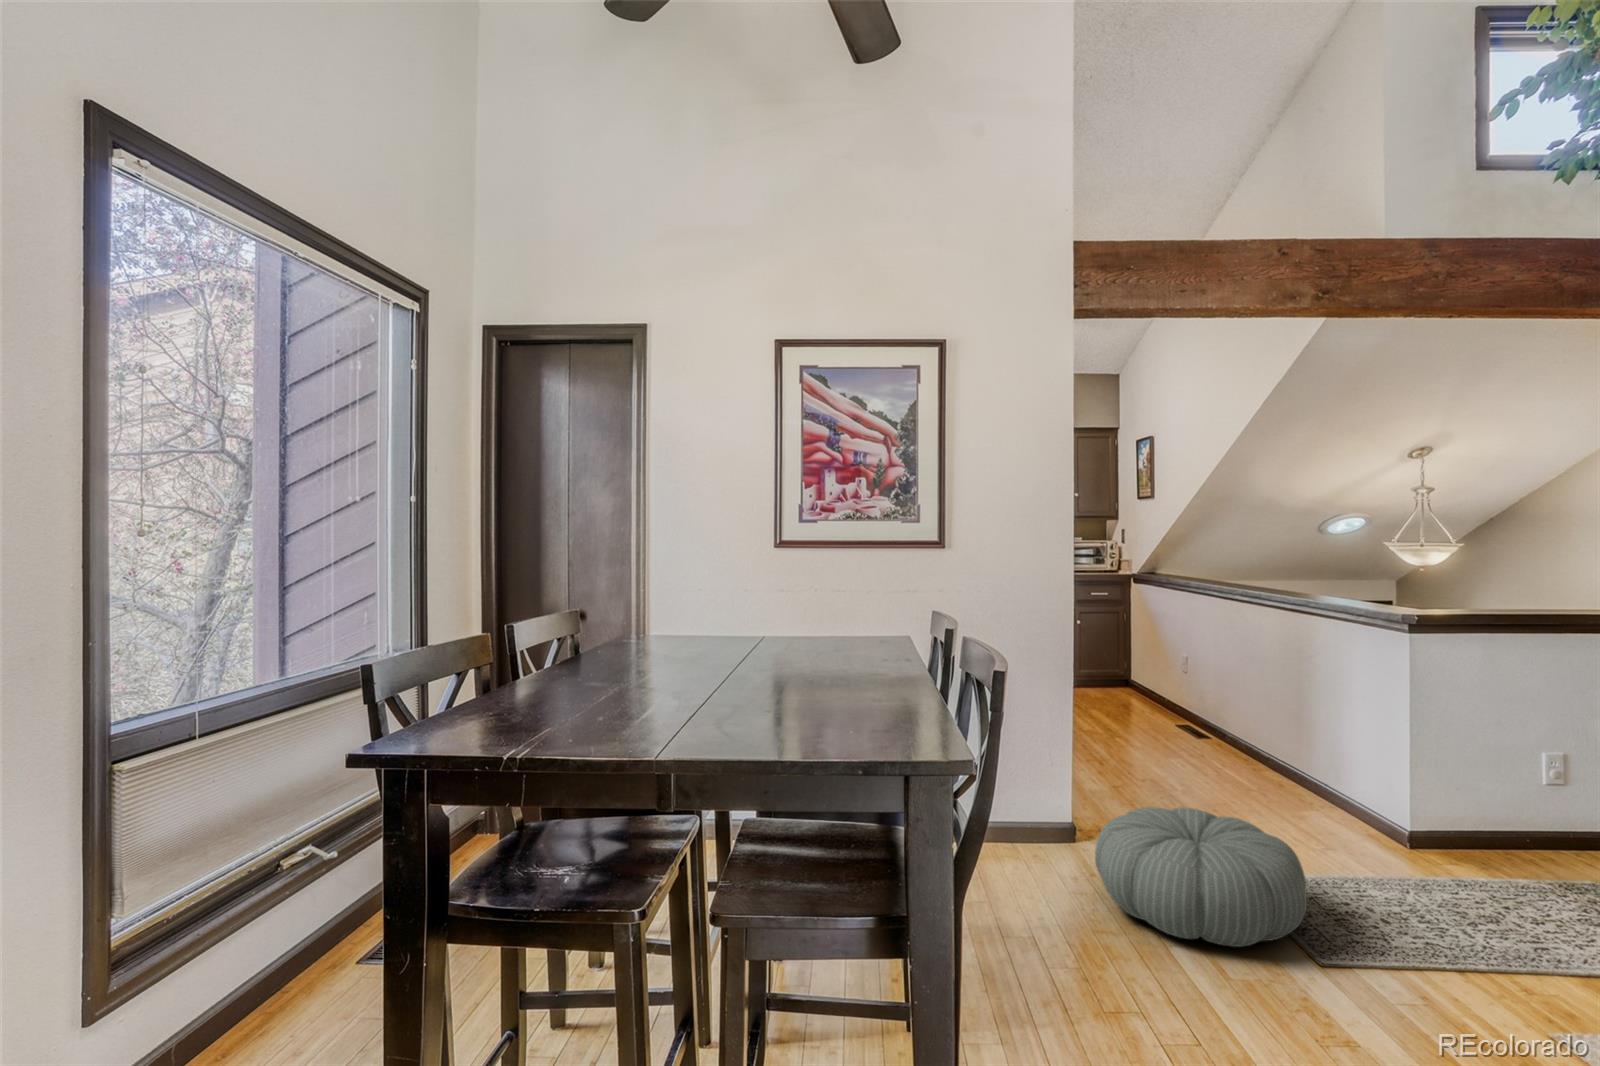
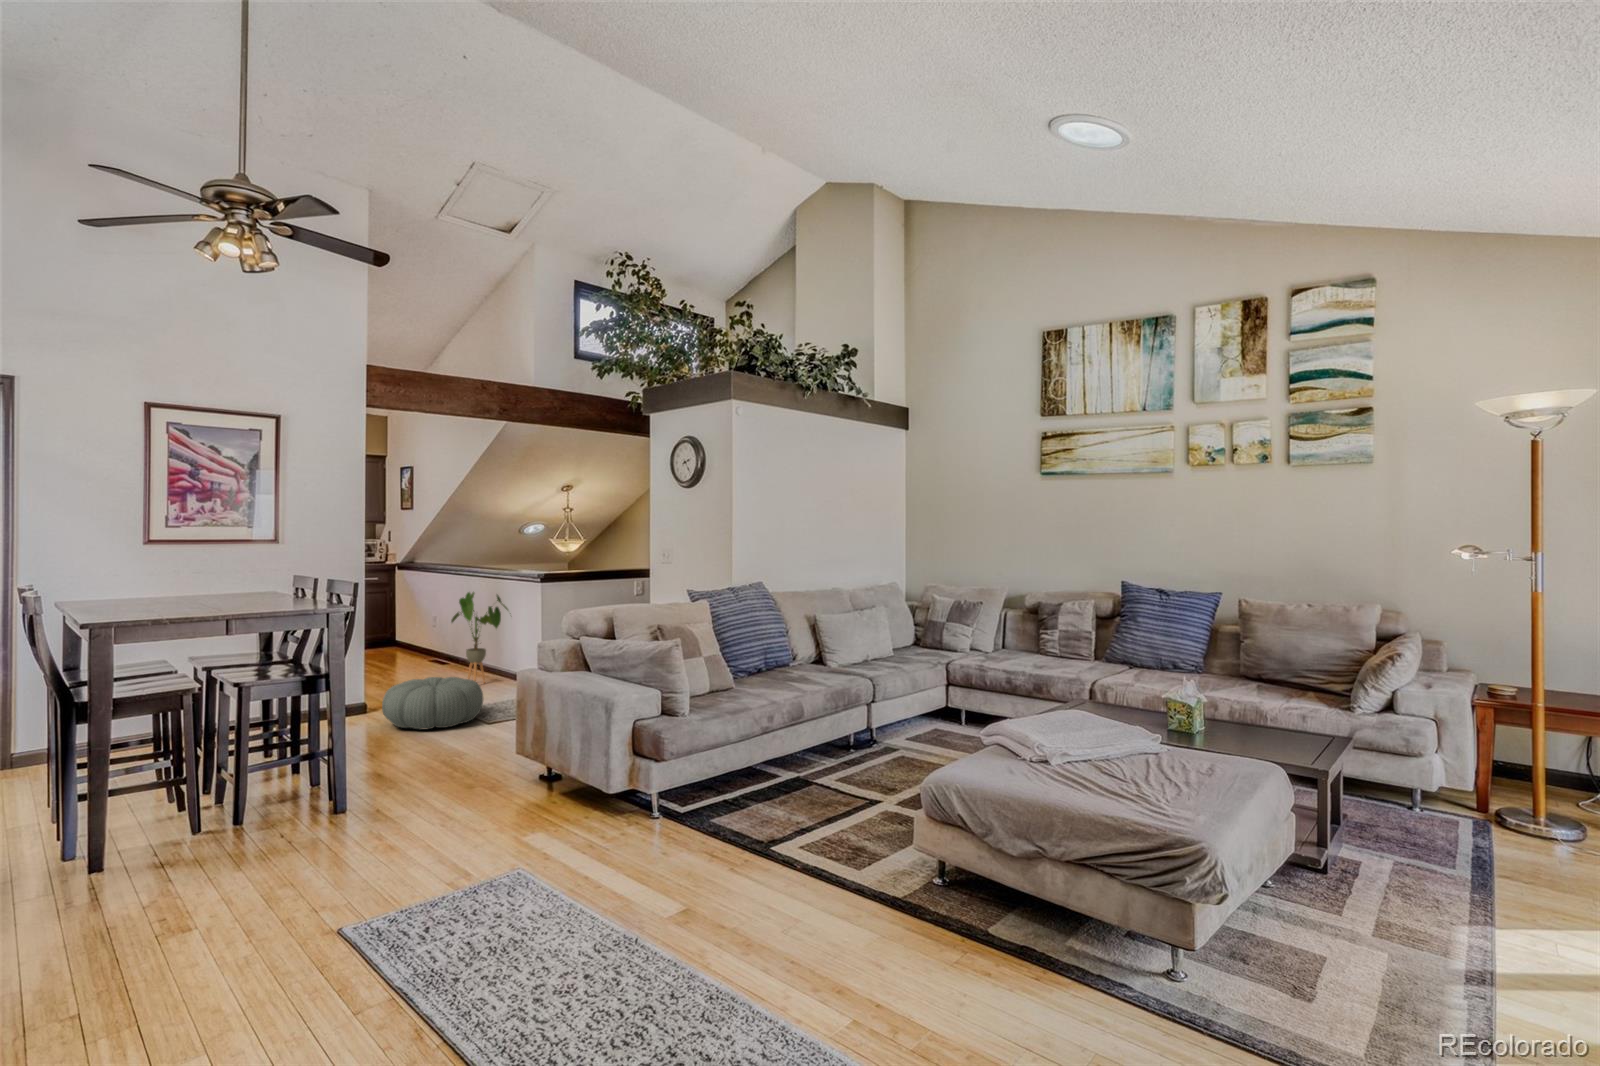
house plant: none [1219,633,1339,805] -> present [451,592,508,683]

